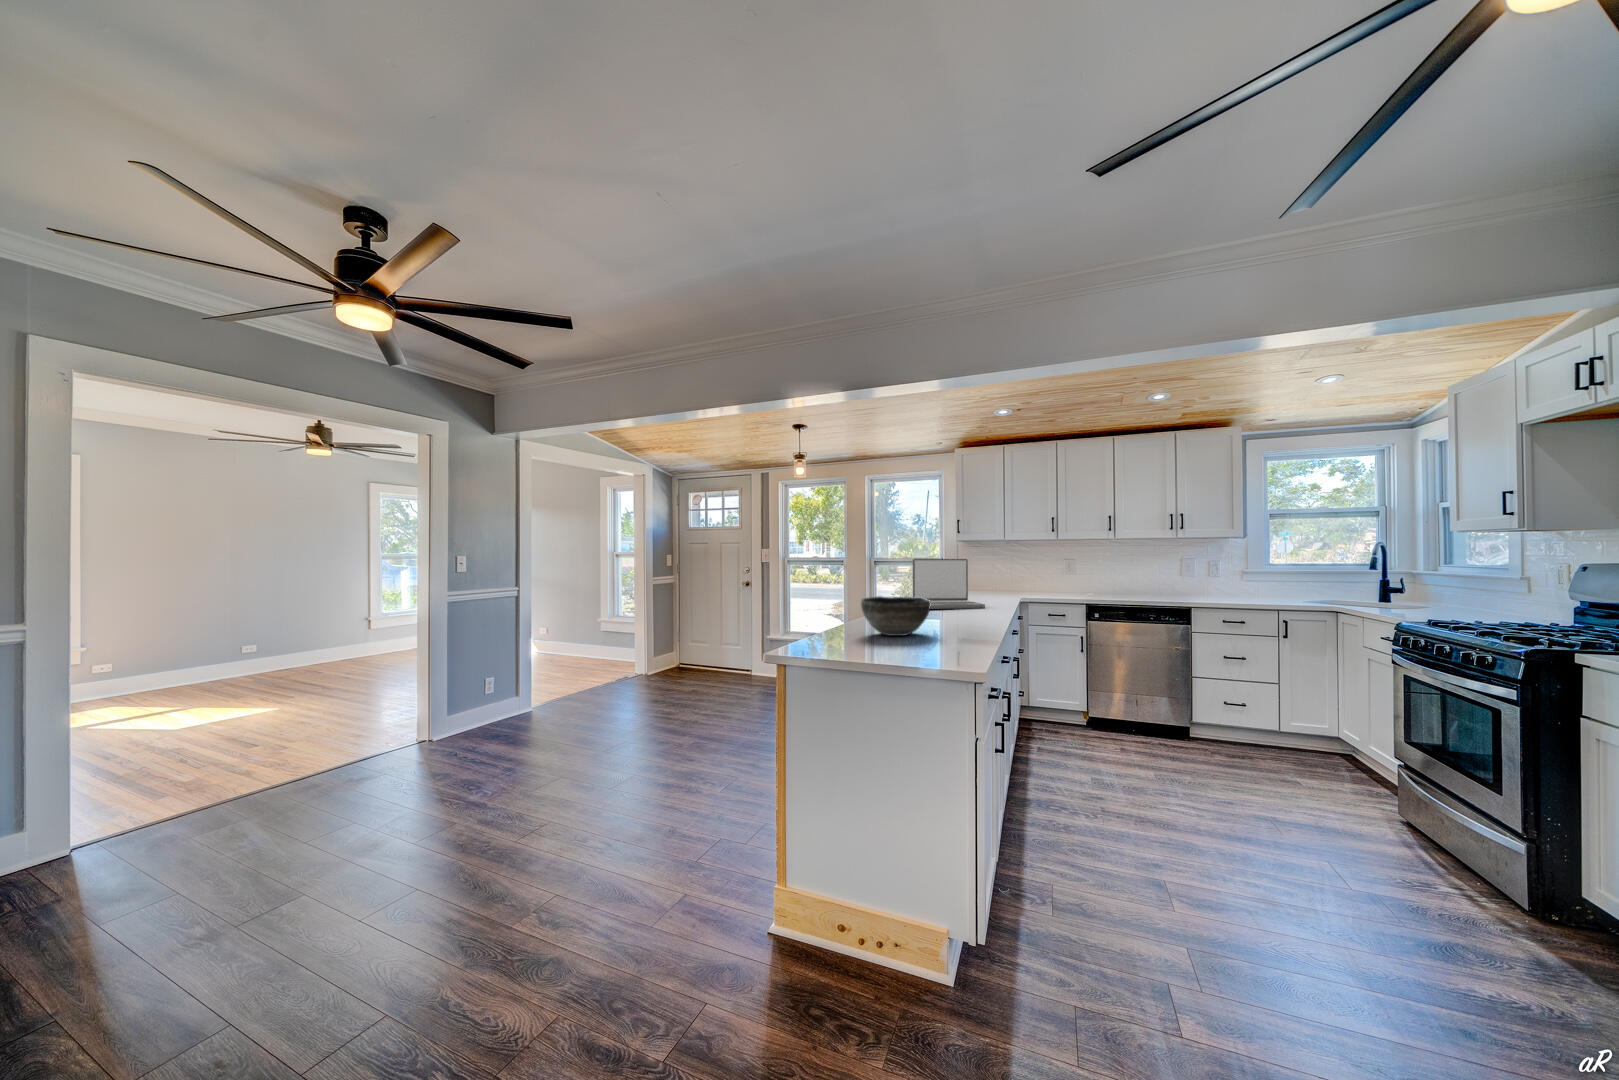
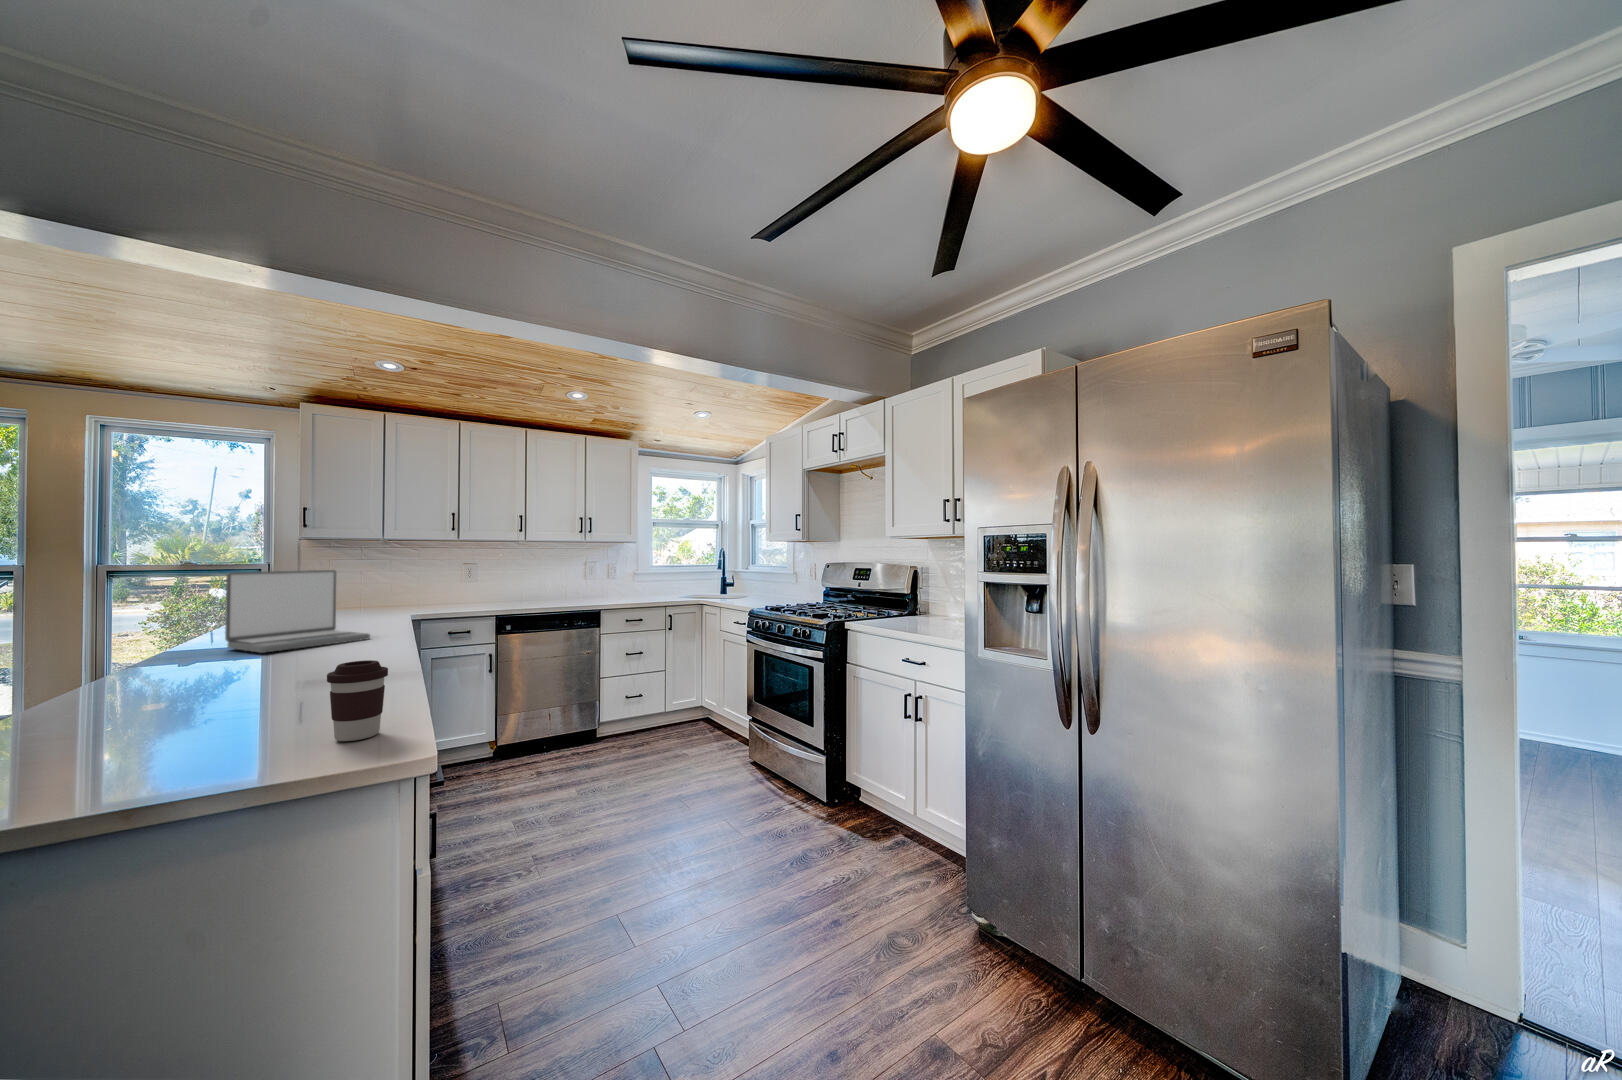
bowl: present [861,596,930,636] -> none [117,642,298,724]
coffee cup: none [933,608,963,654] -> present [327,660,388,741]

